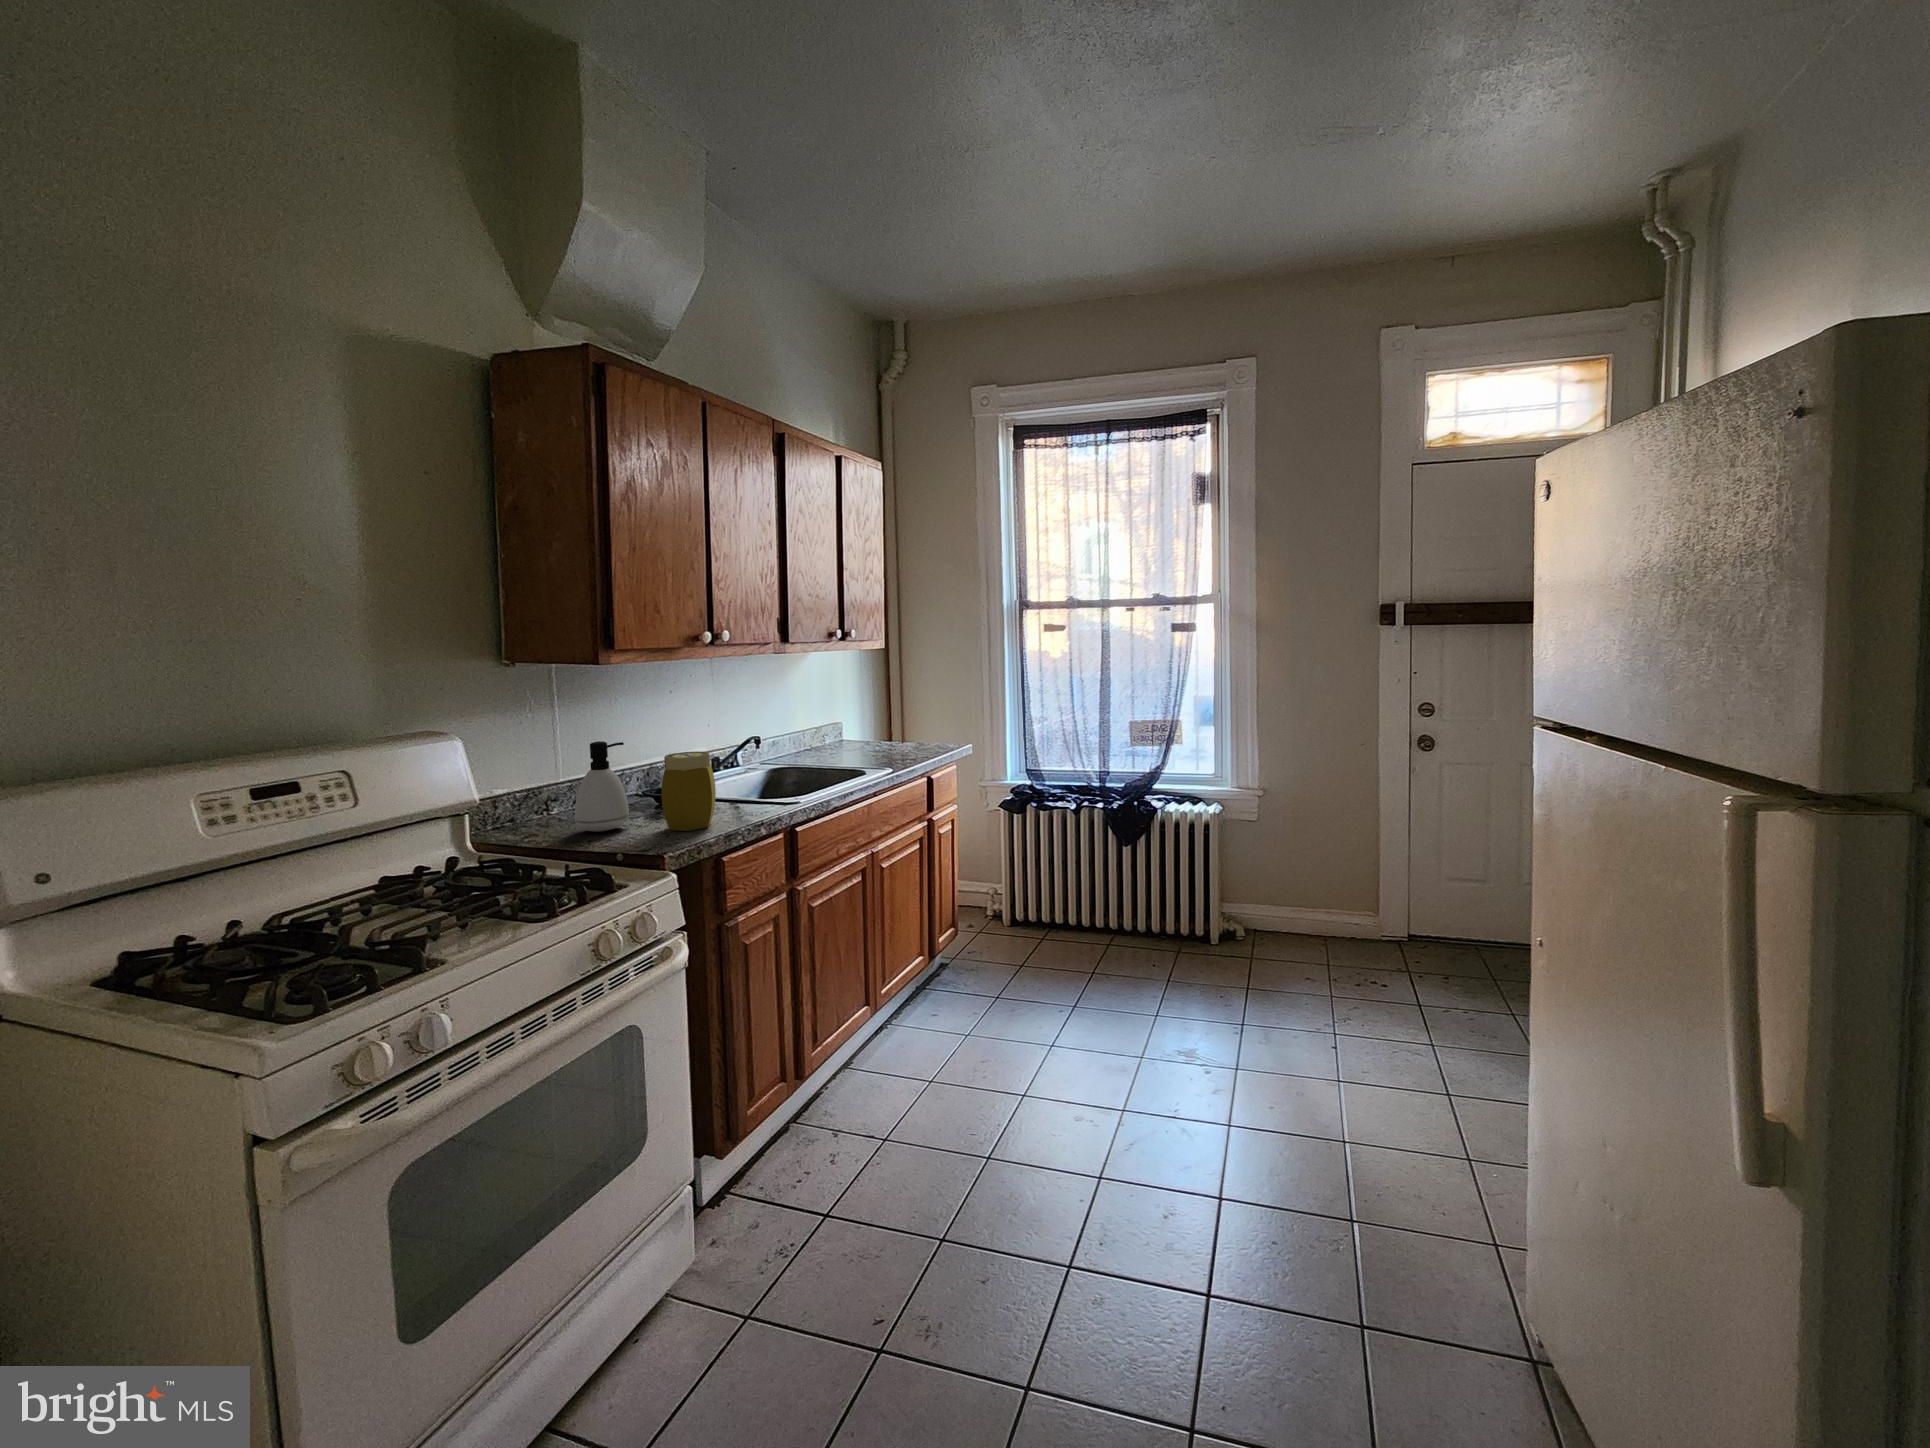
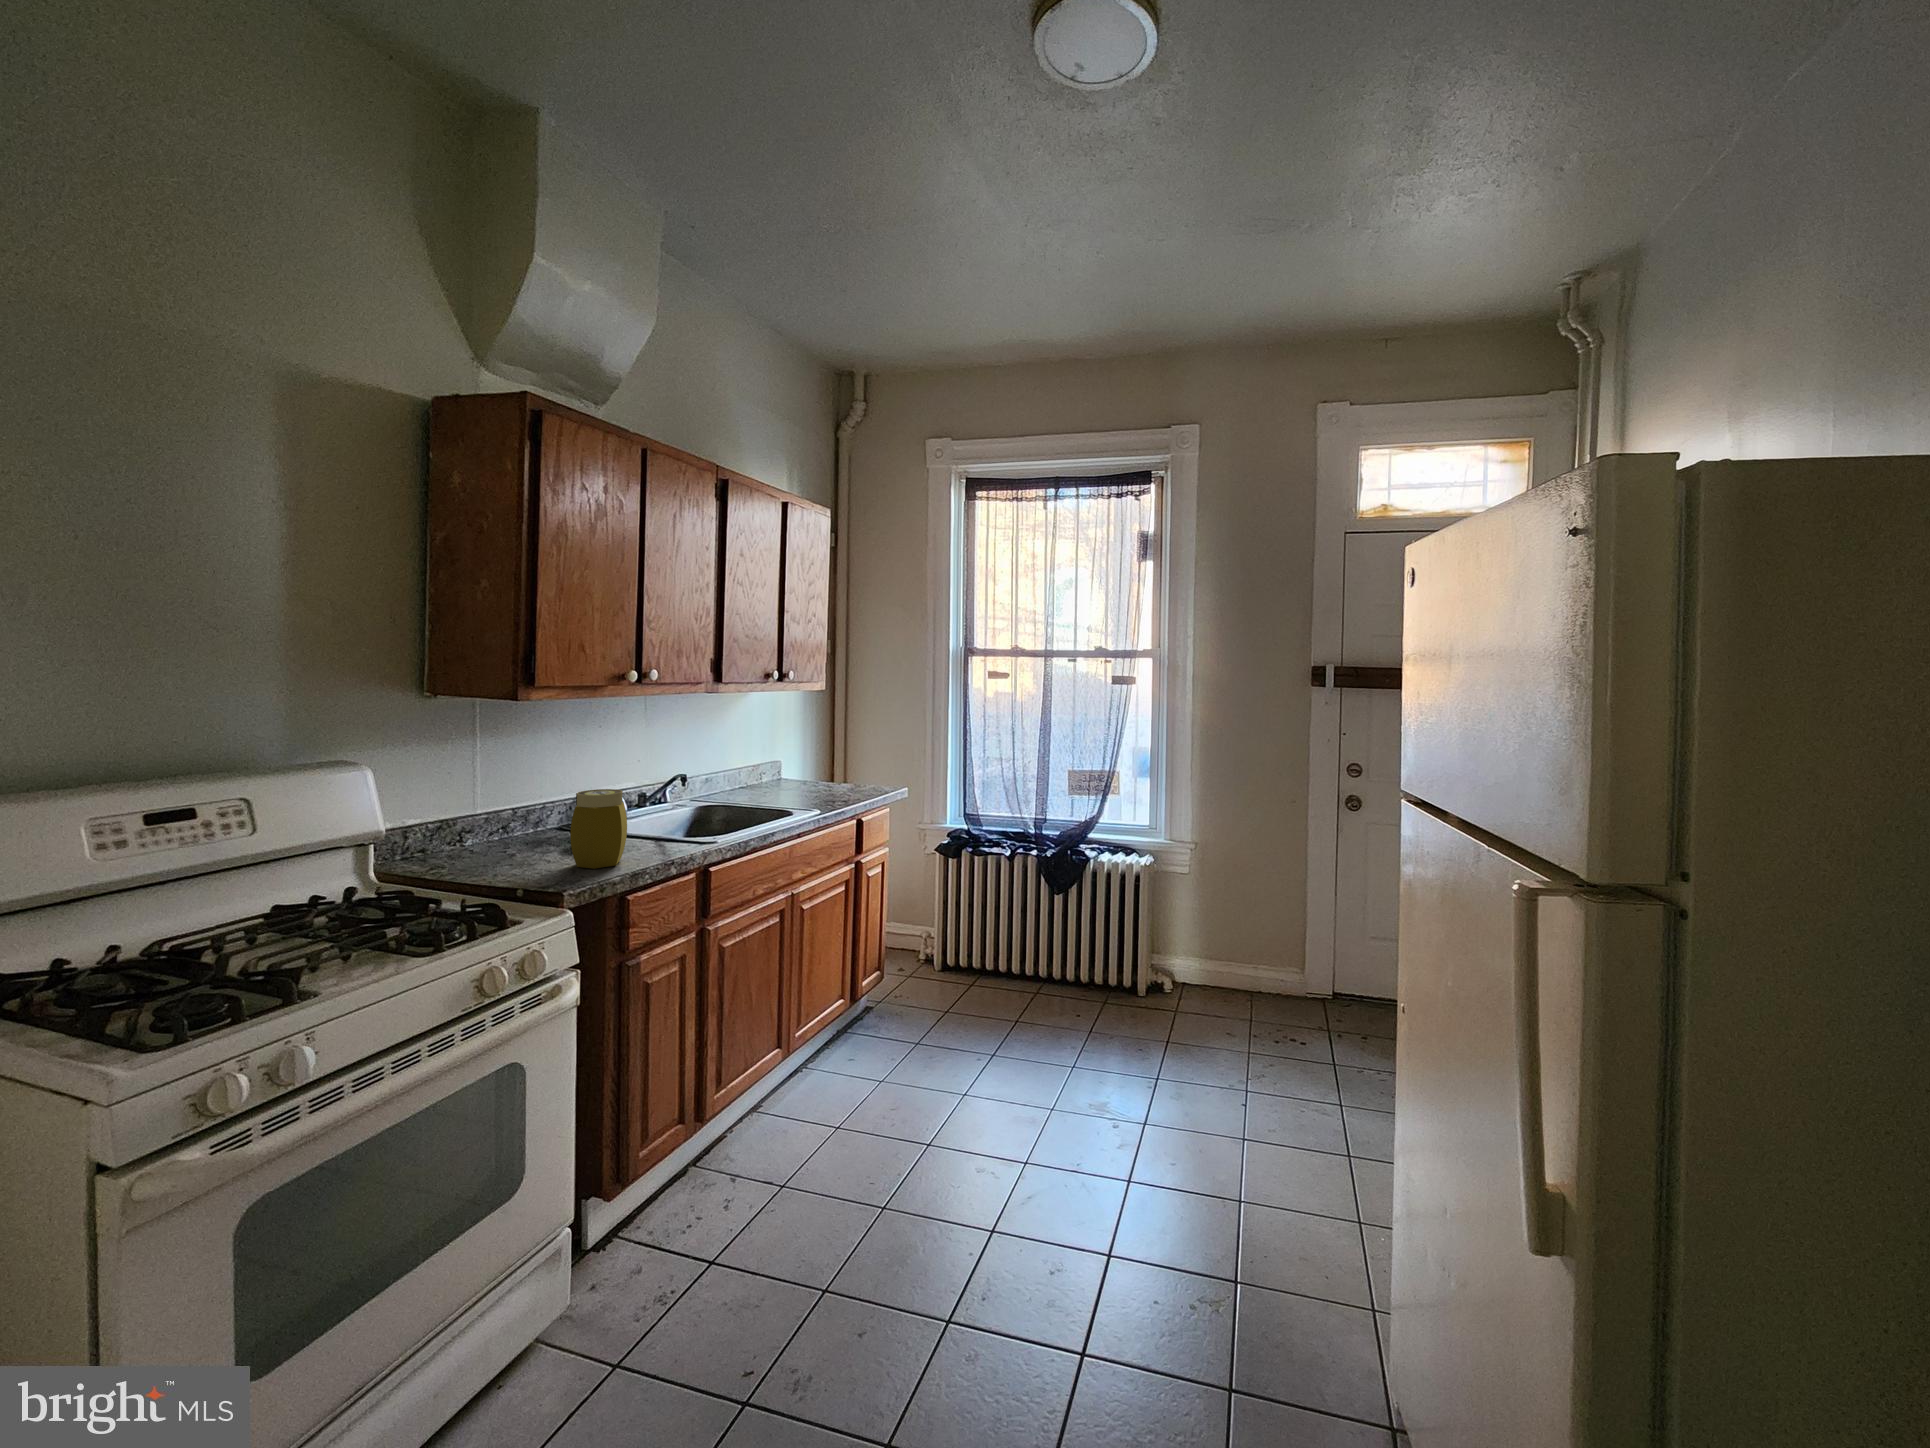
soap dispenser: present [575,741,629,832] -> none [482,776,538,866]

